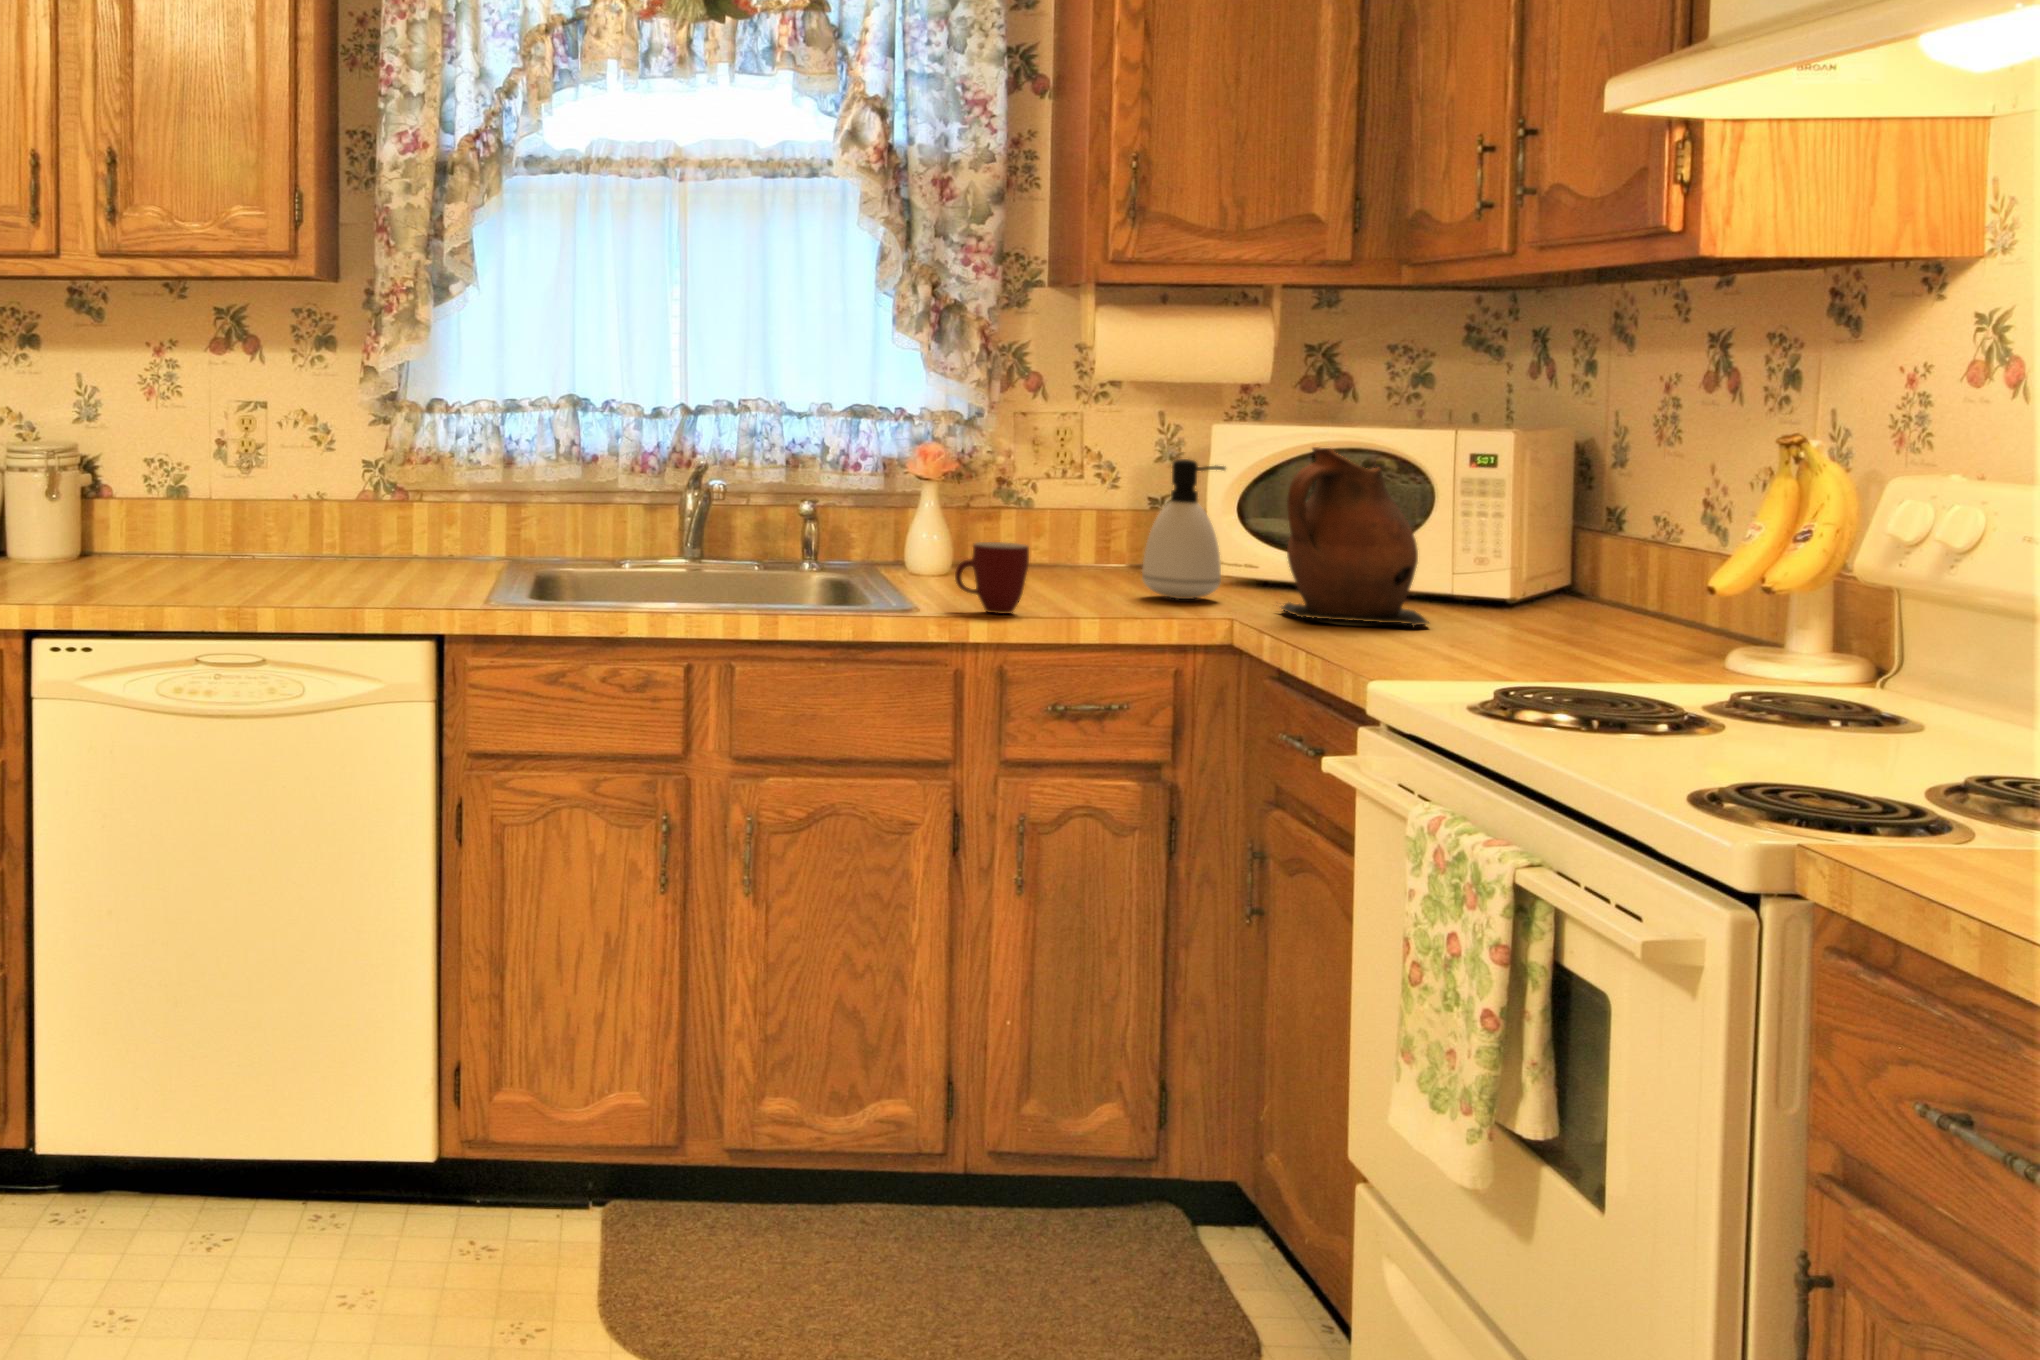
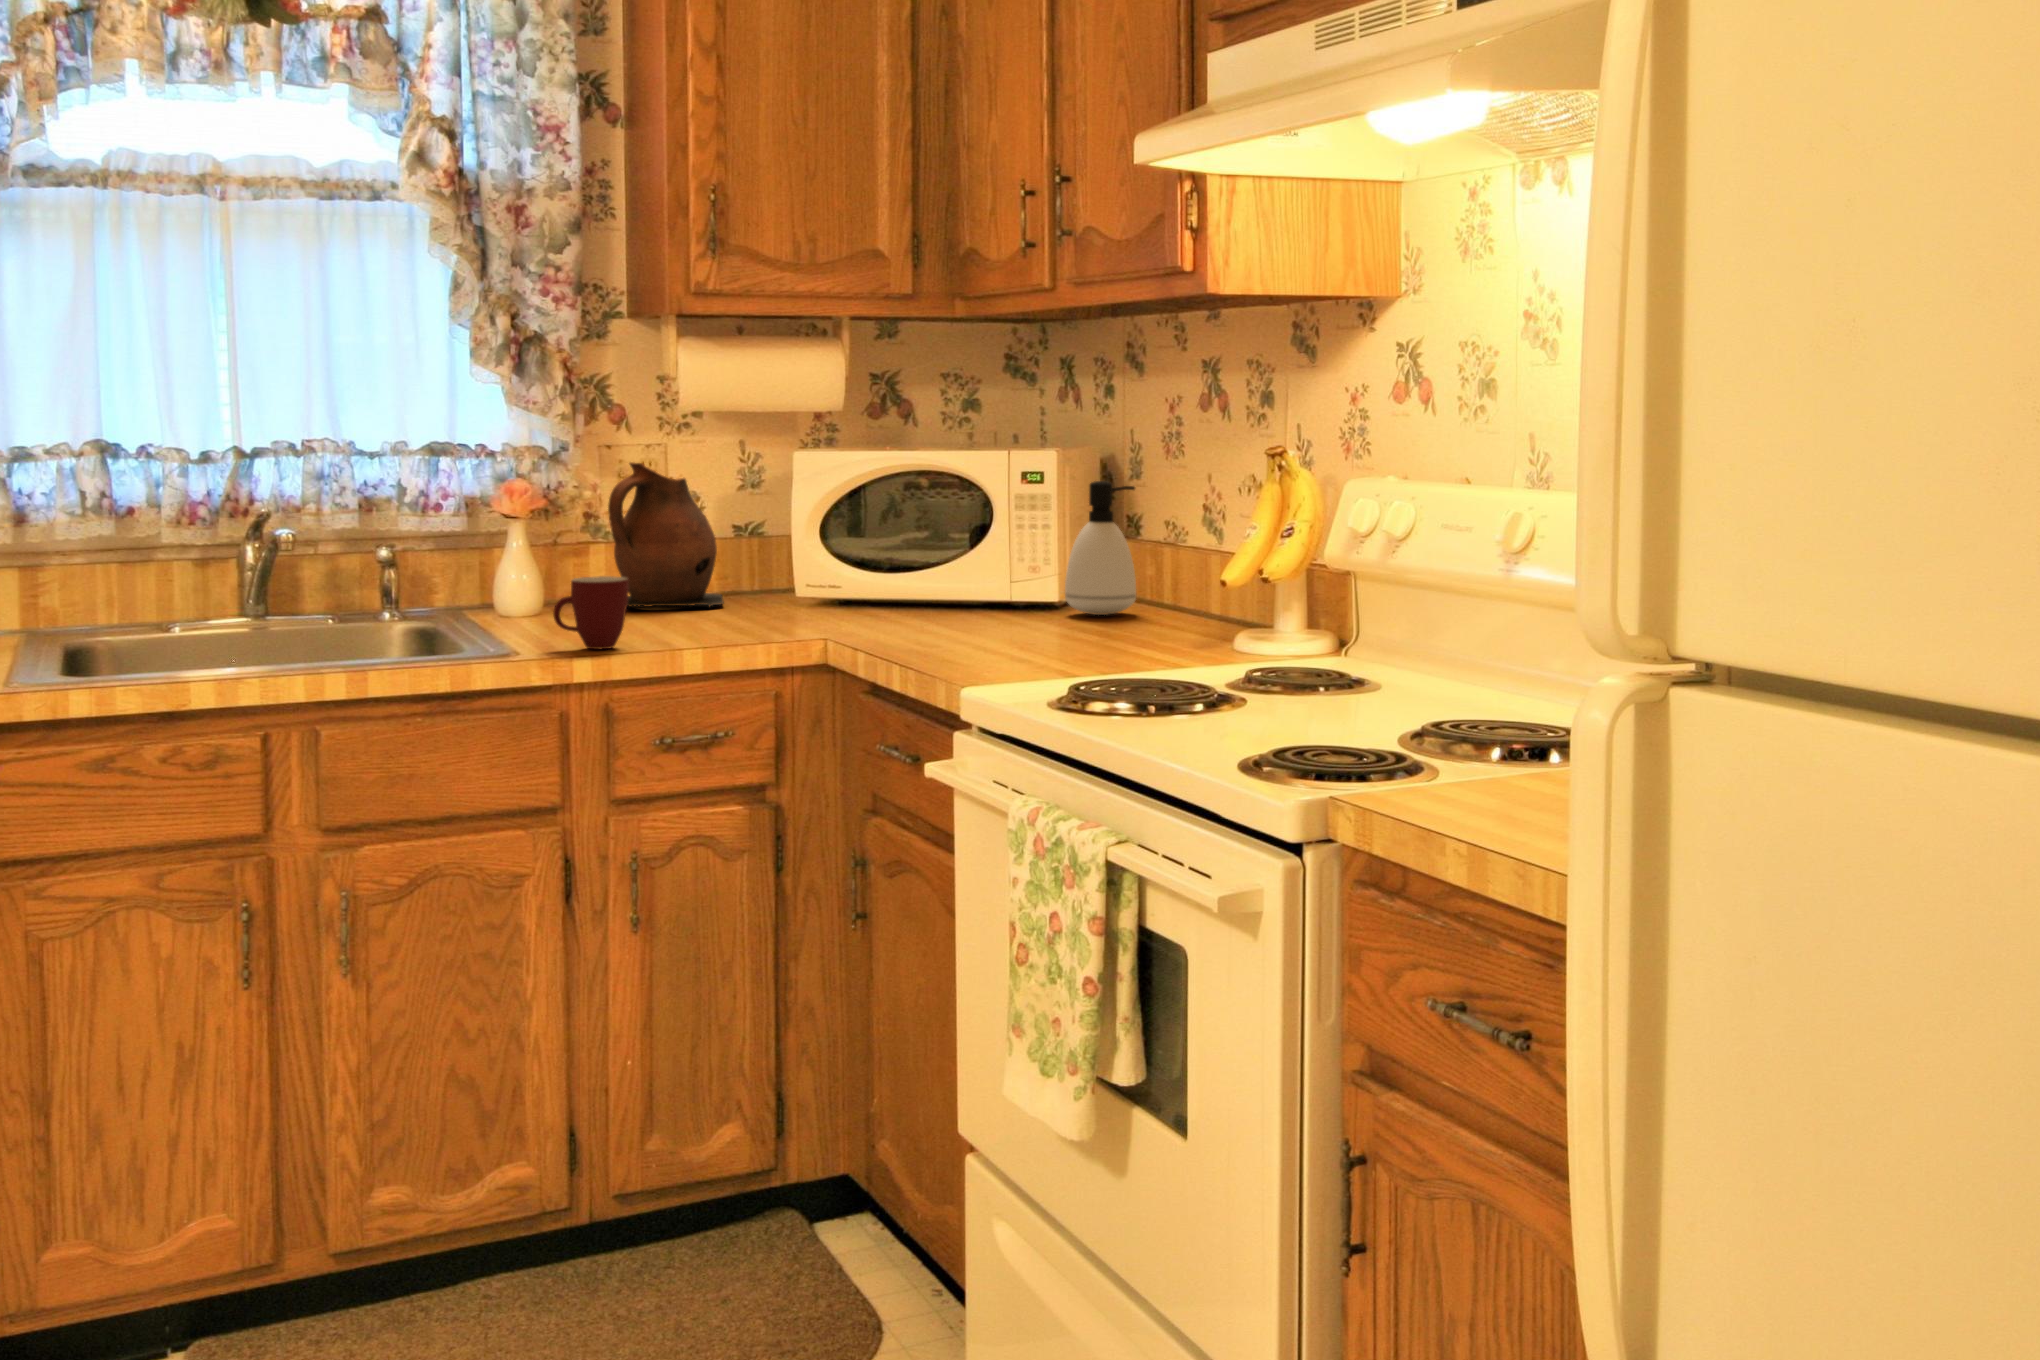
ceramic pitcher: present [1281,447,1428,627] -> present [608,462,724,607]
soap dispenser: present [1142,459,1225,599] -> present [1065,481,1136,615]

